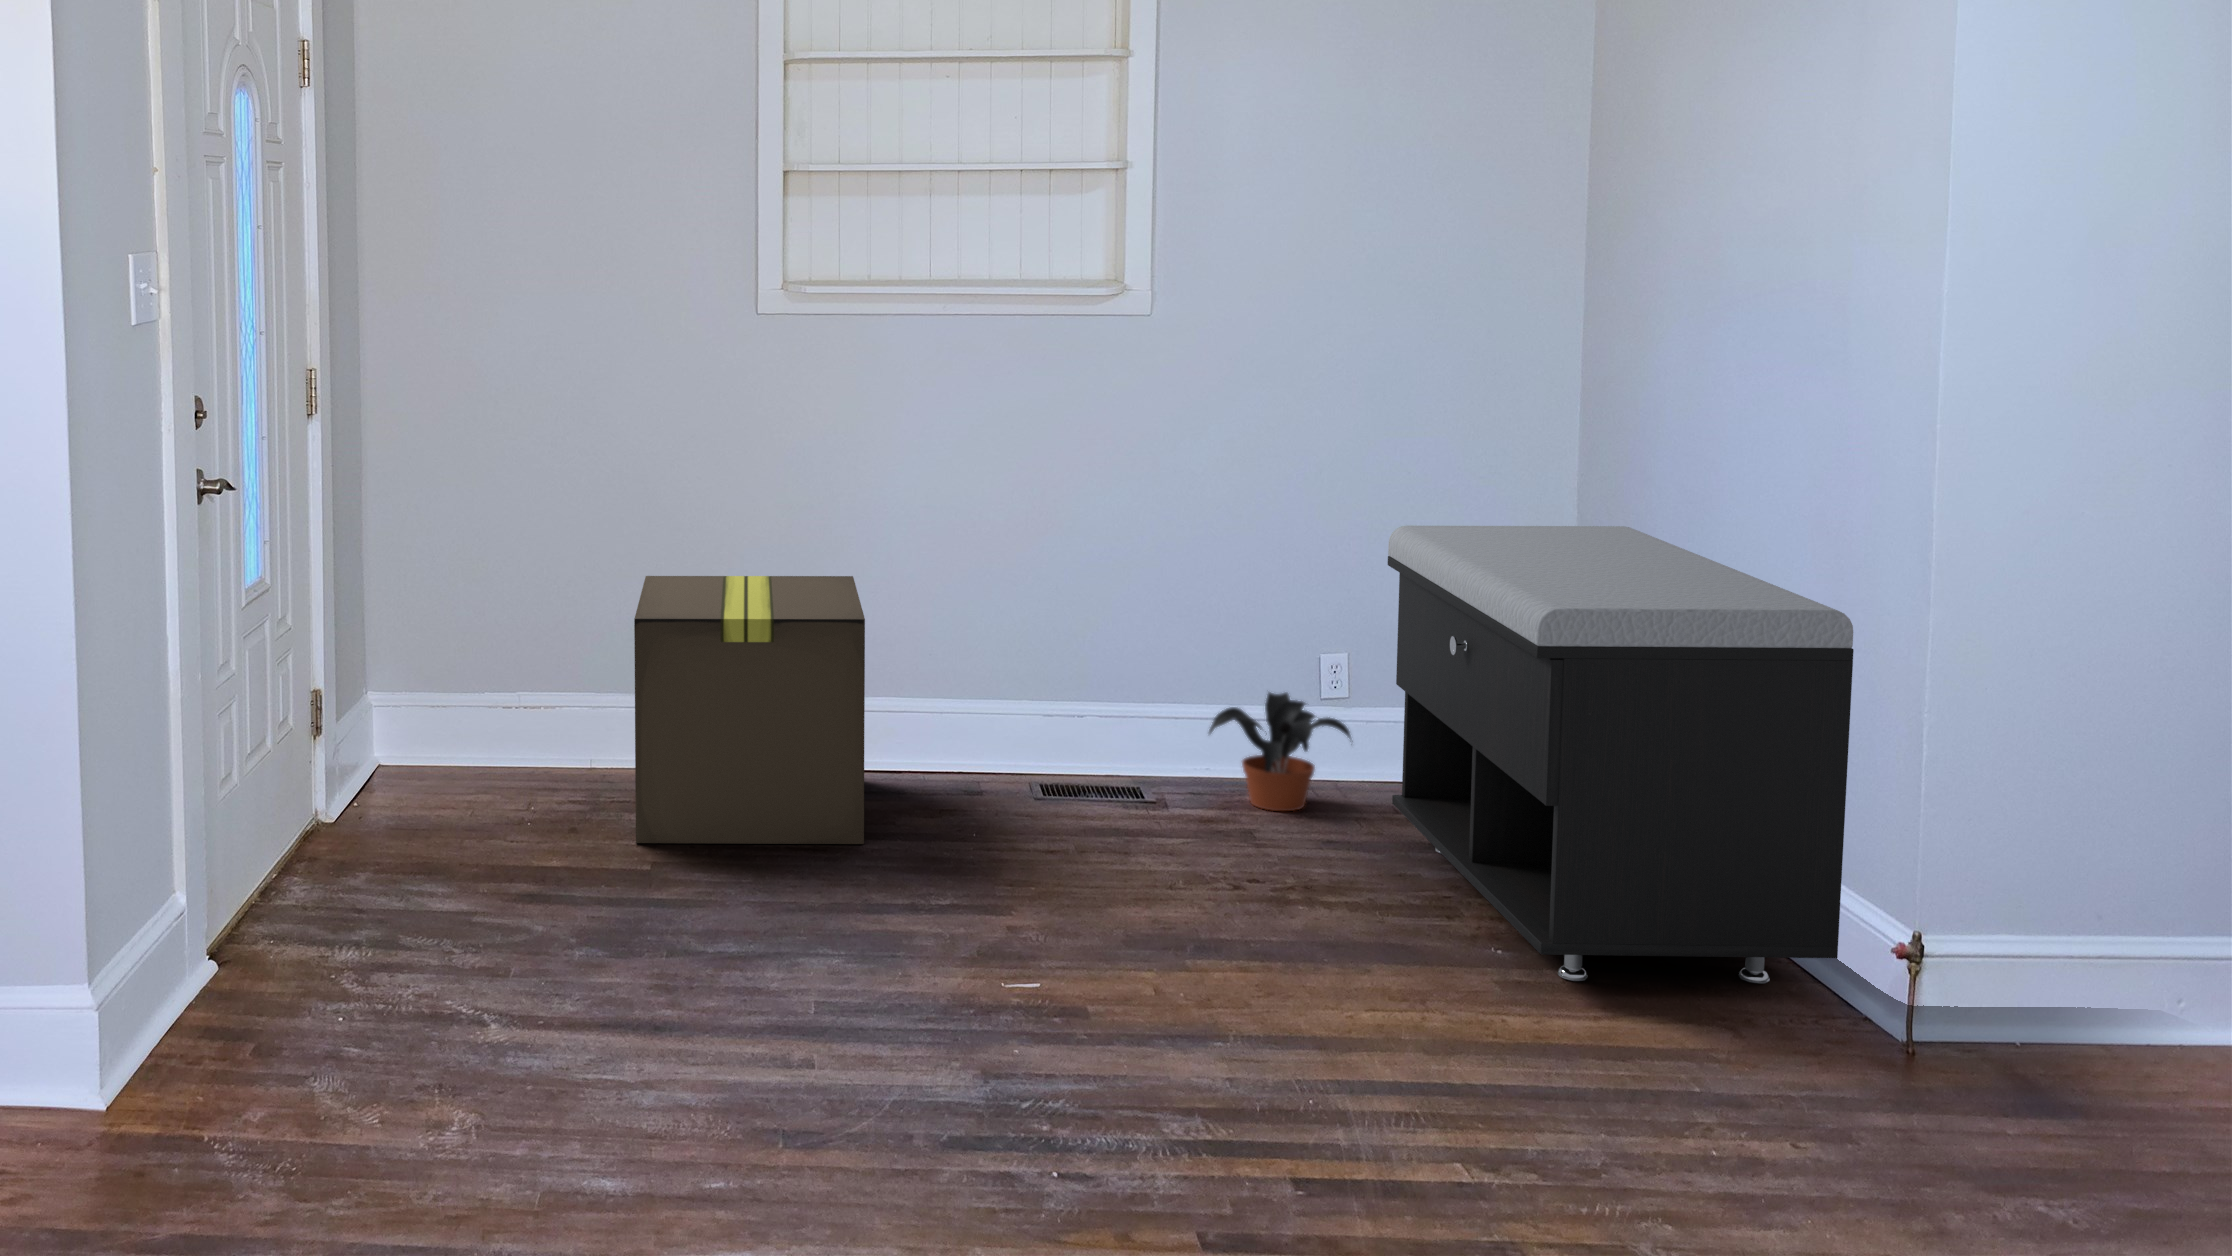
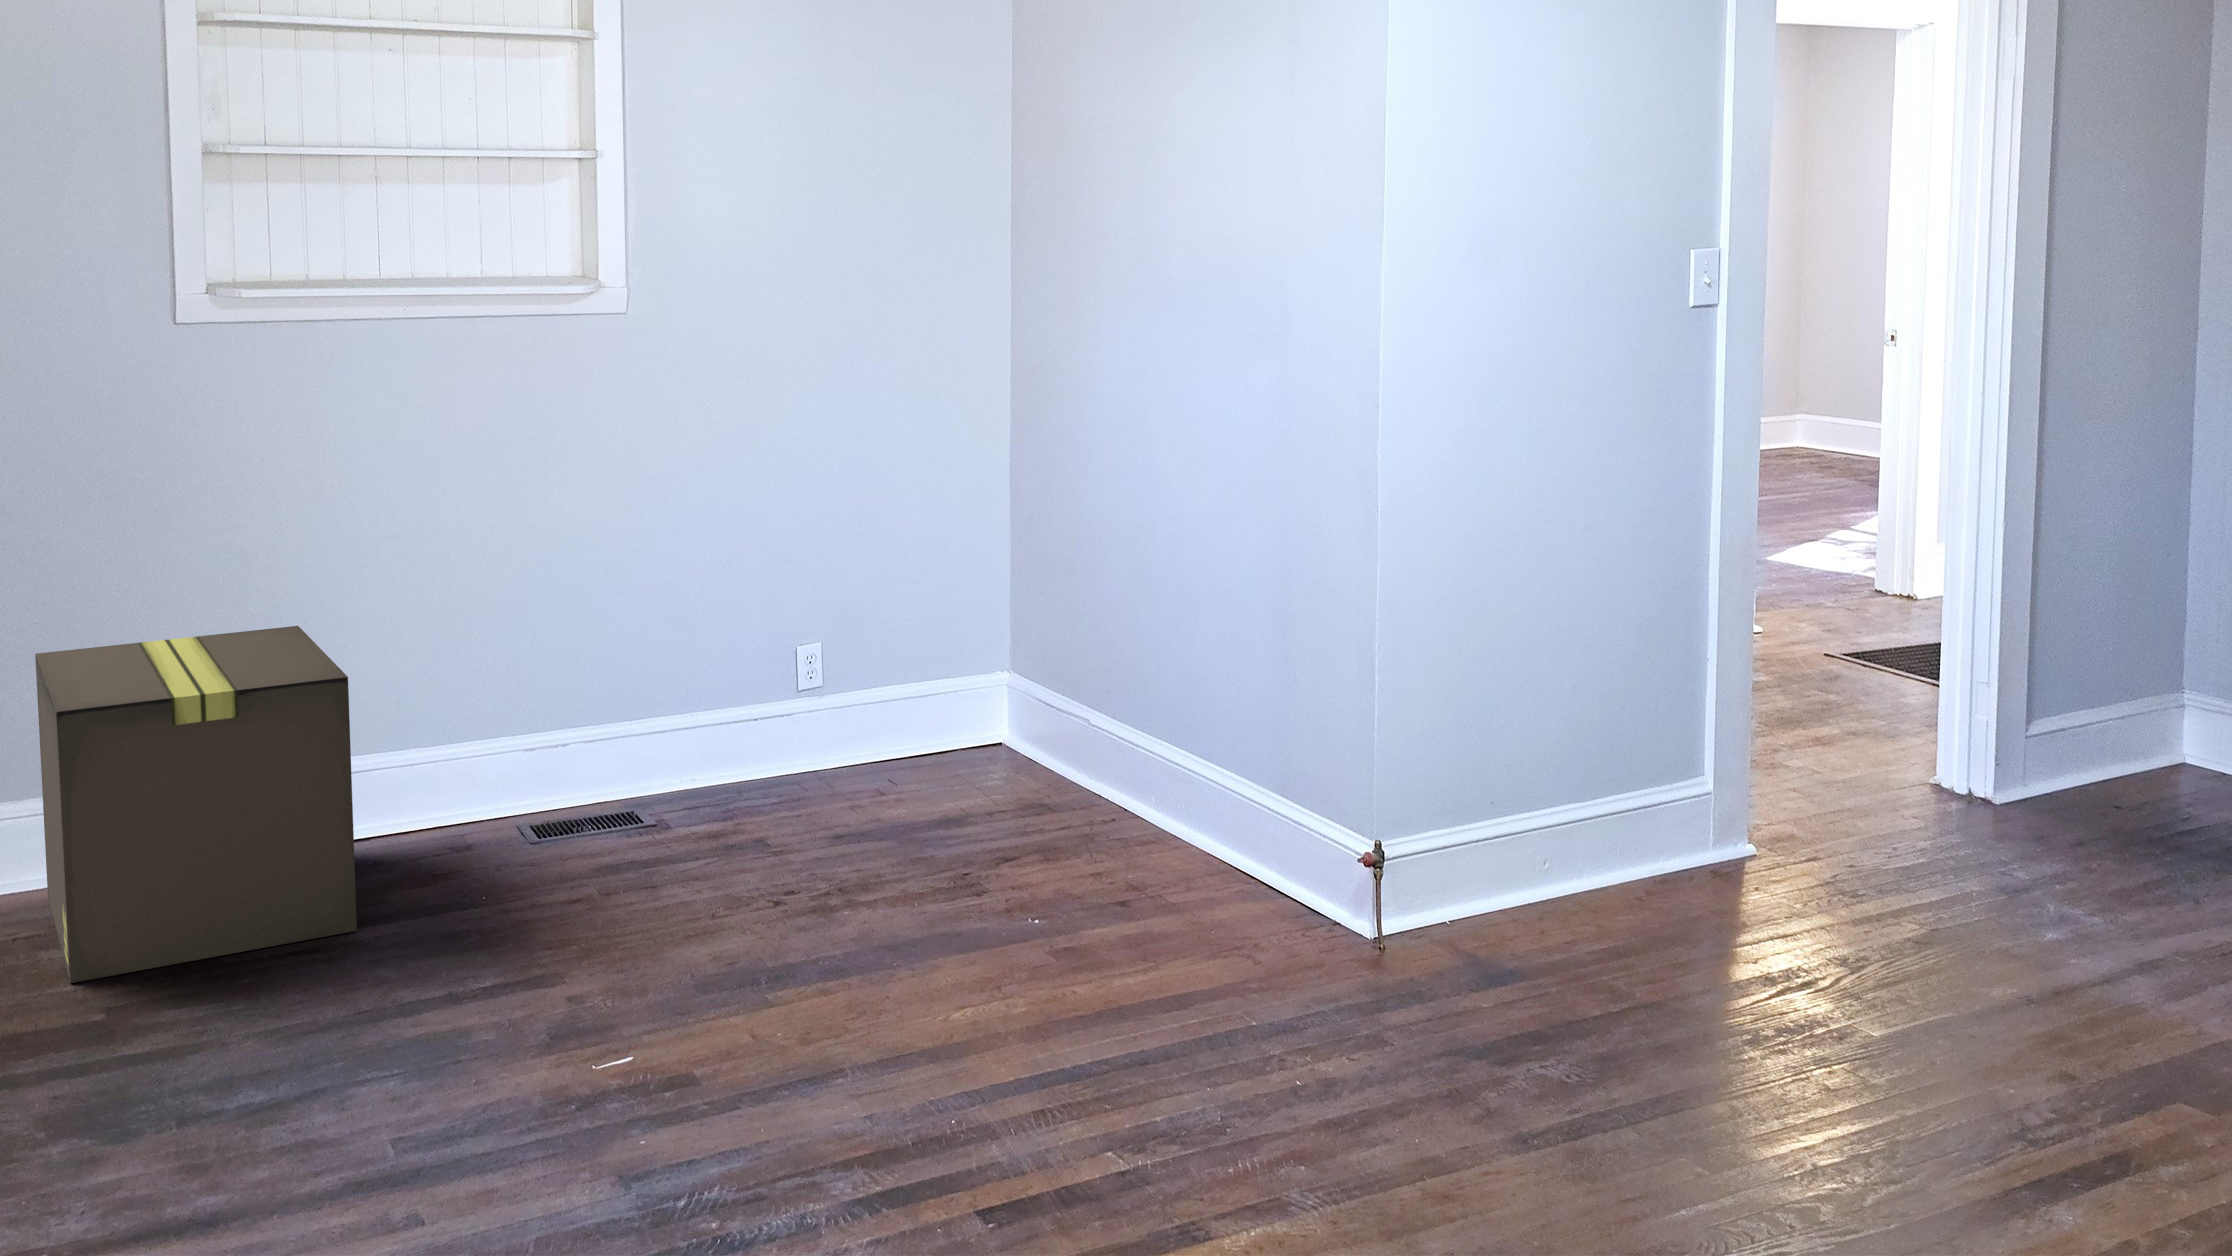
storage bench: present [1388,525,1854,983] -> none [872,502,1316,938]
potted plant: present [1209,692,1351,811] -> none [693,693,836,815]

